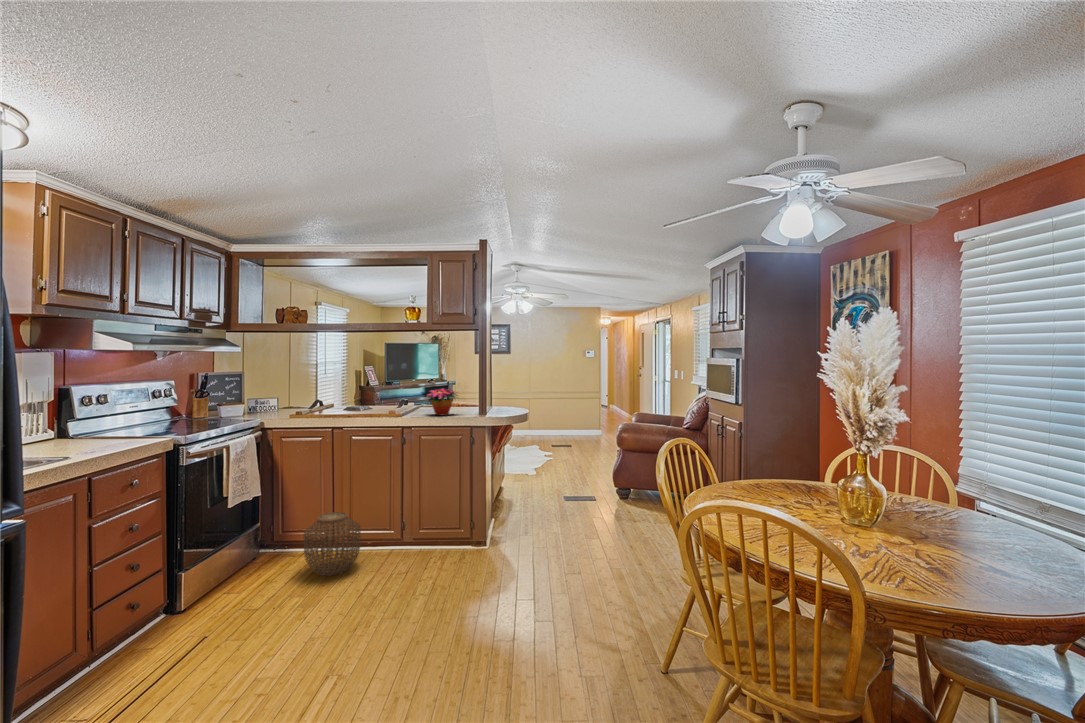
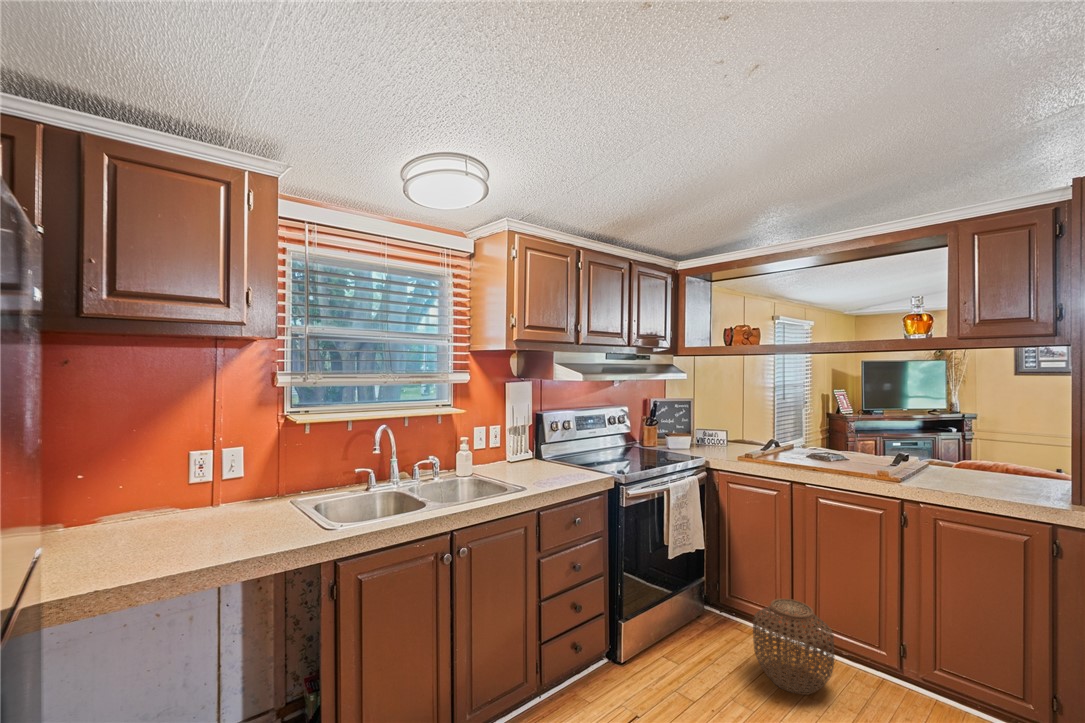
flower arrangement: present [427,389,456,416] -> none [936,439,1025,486]

